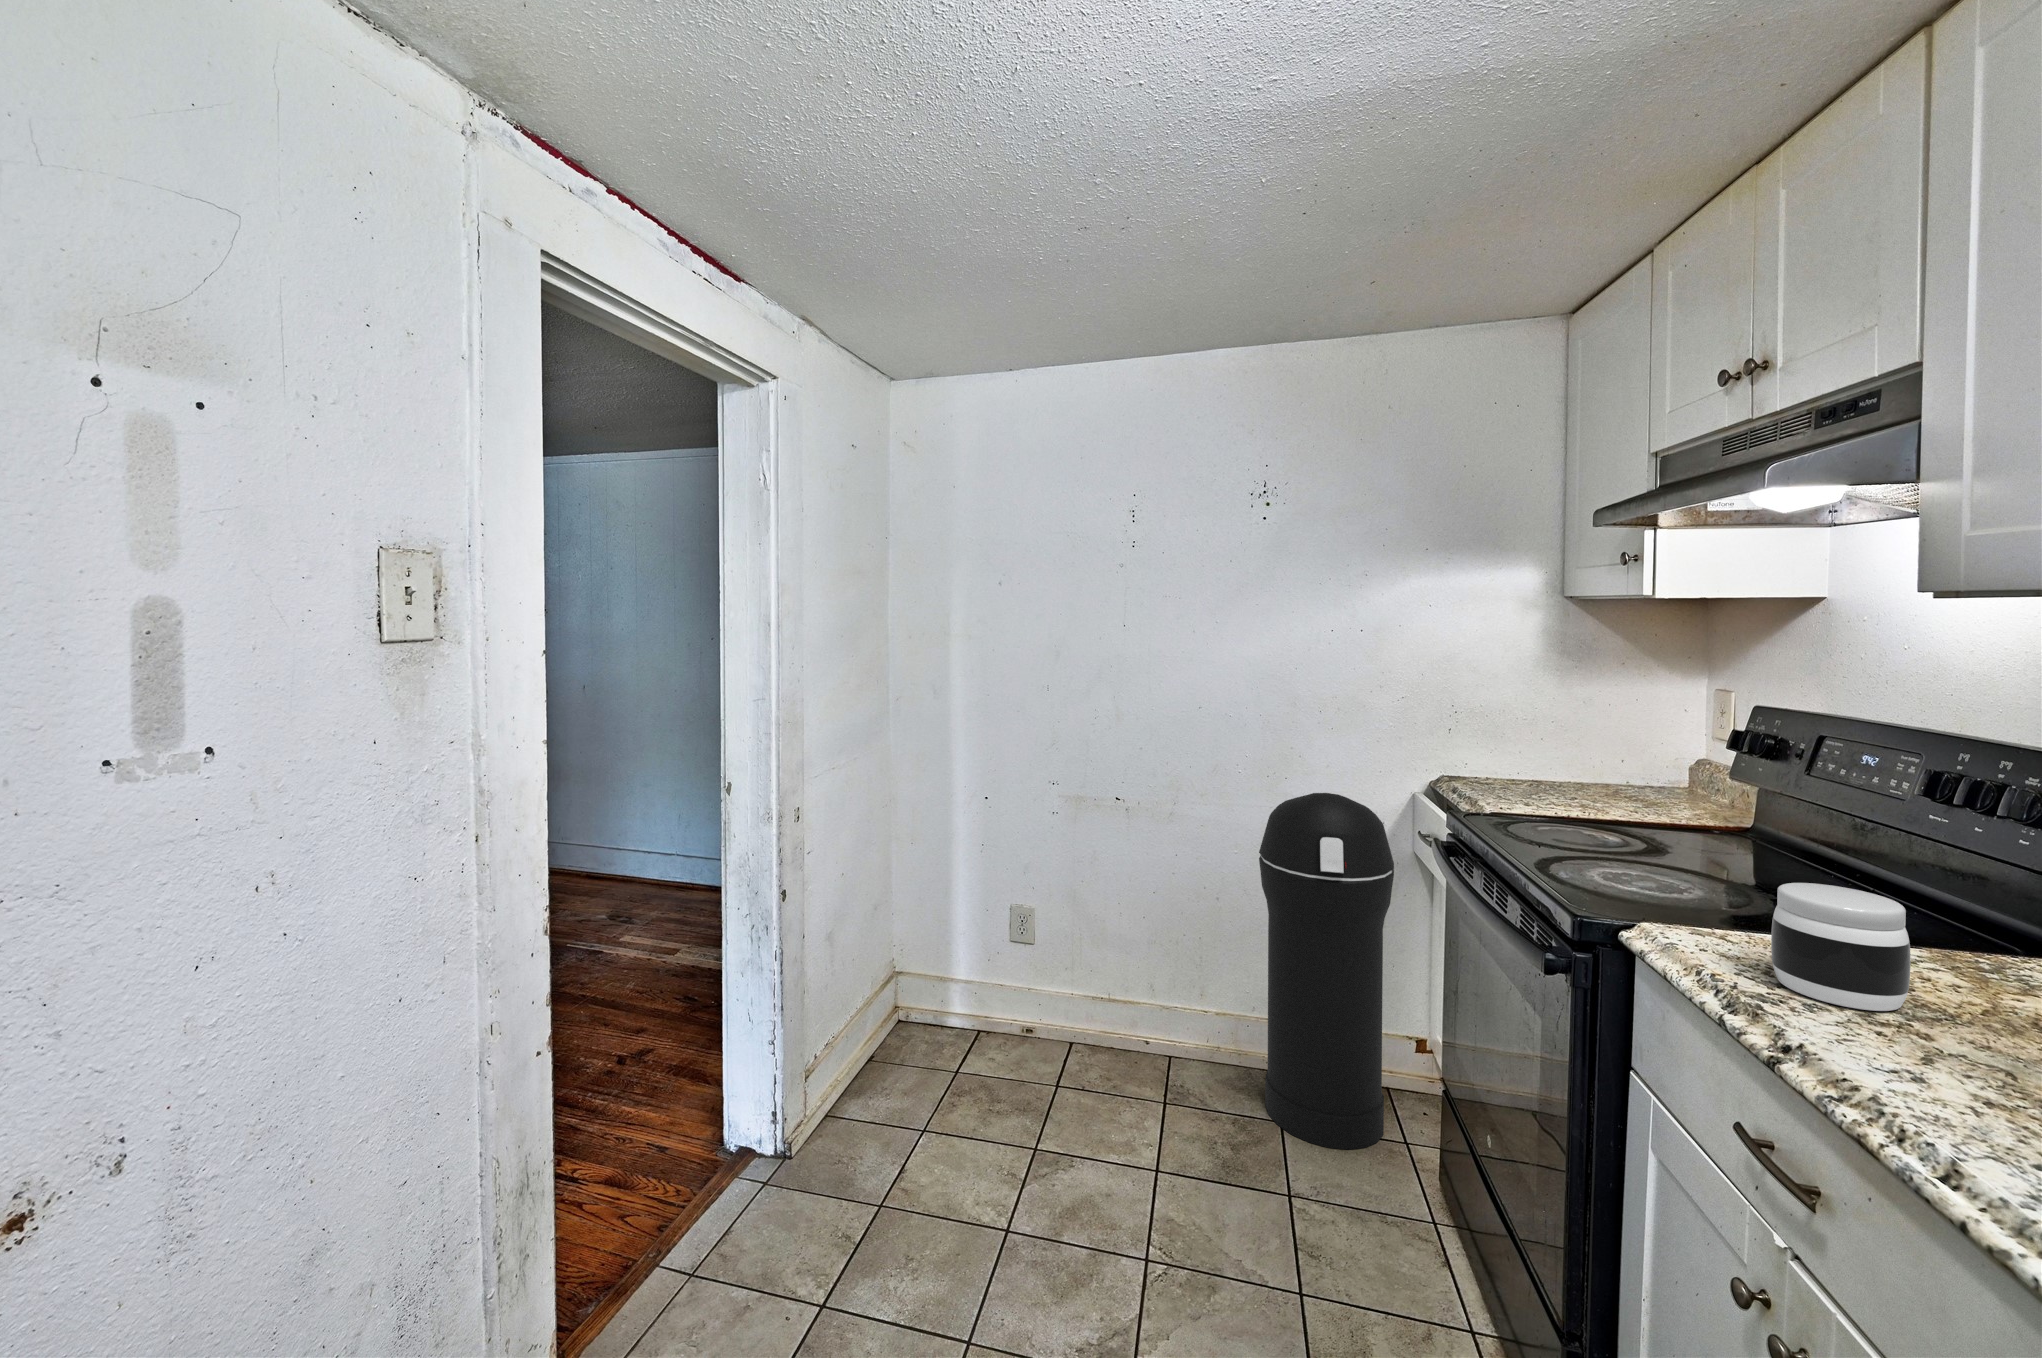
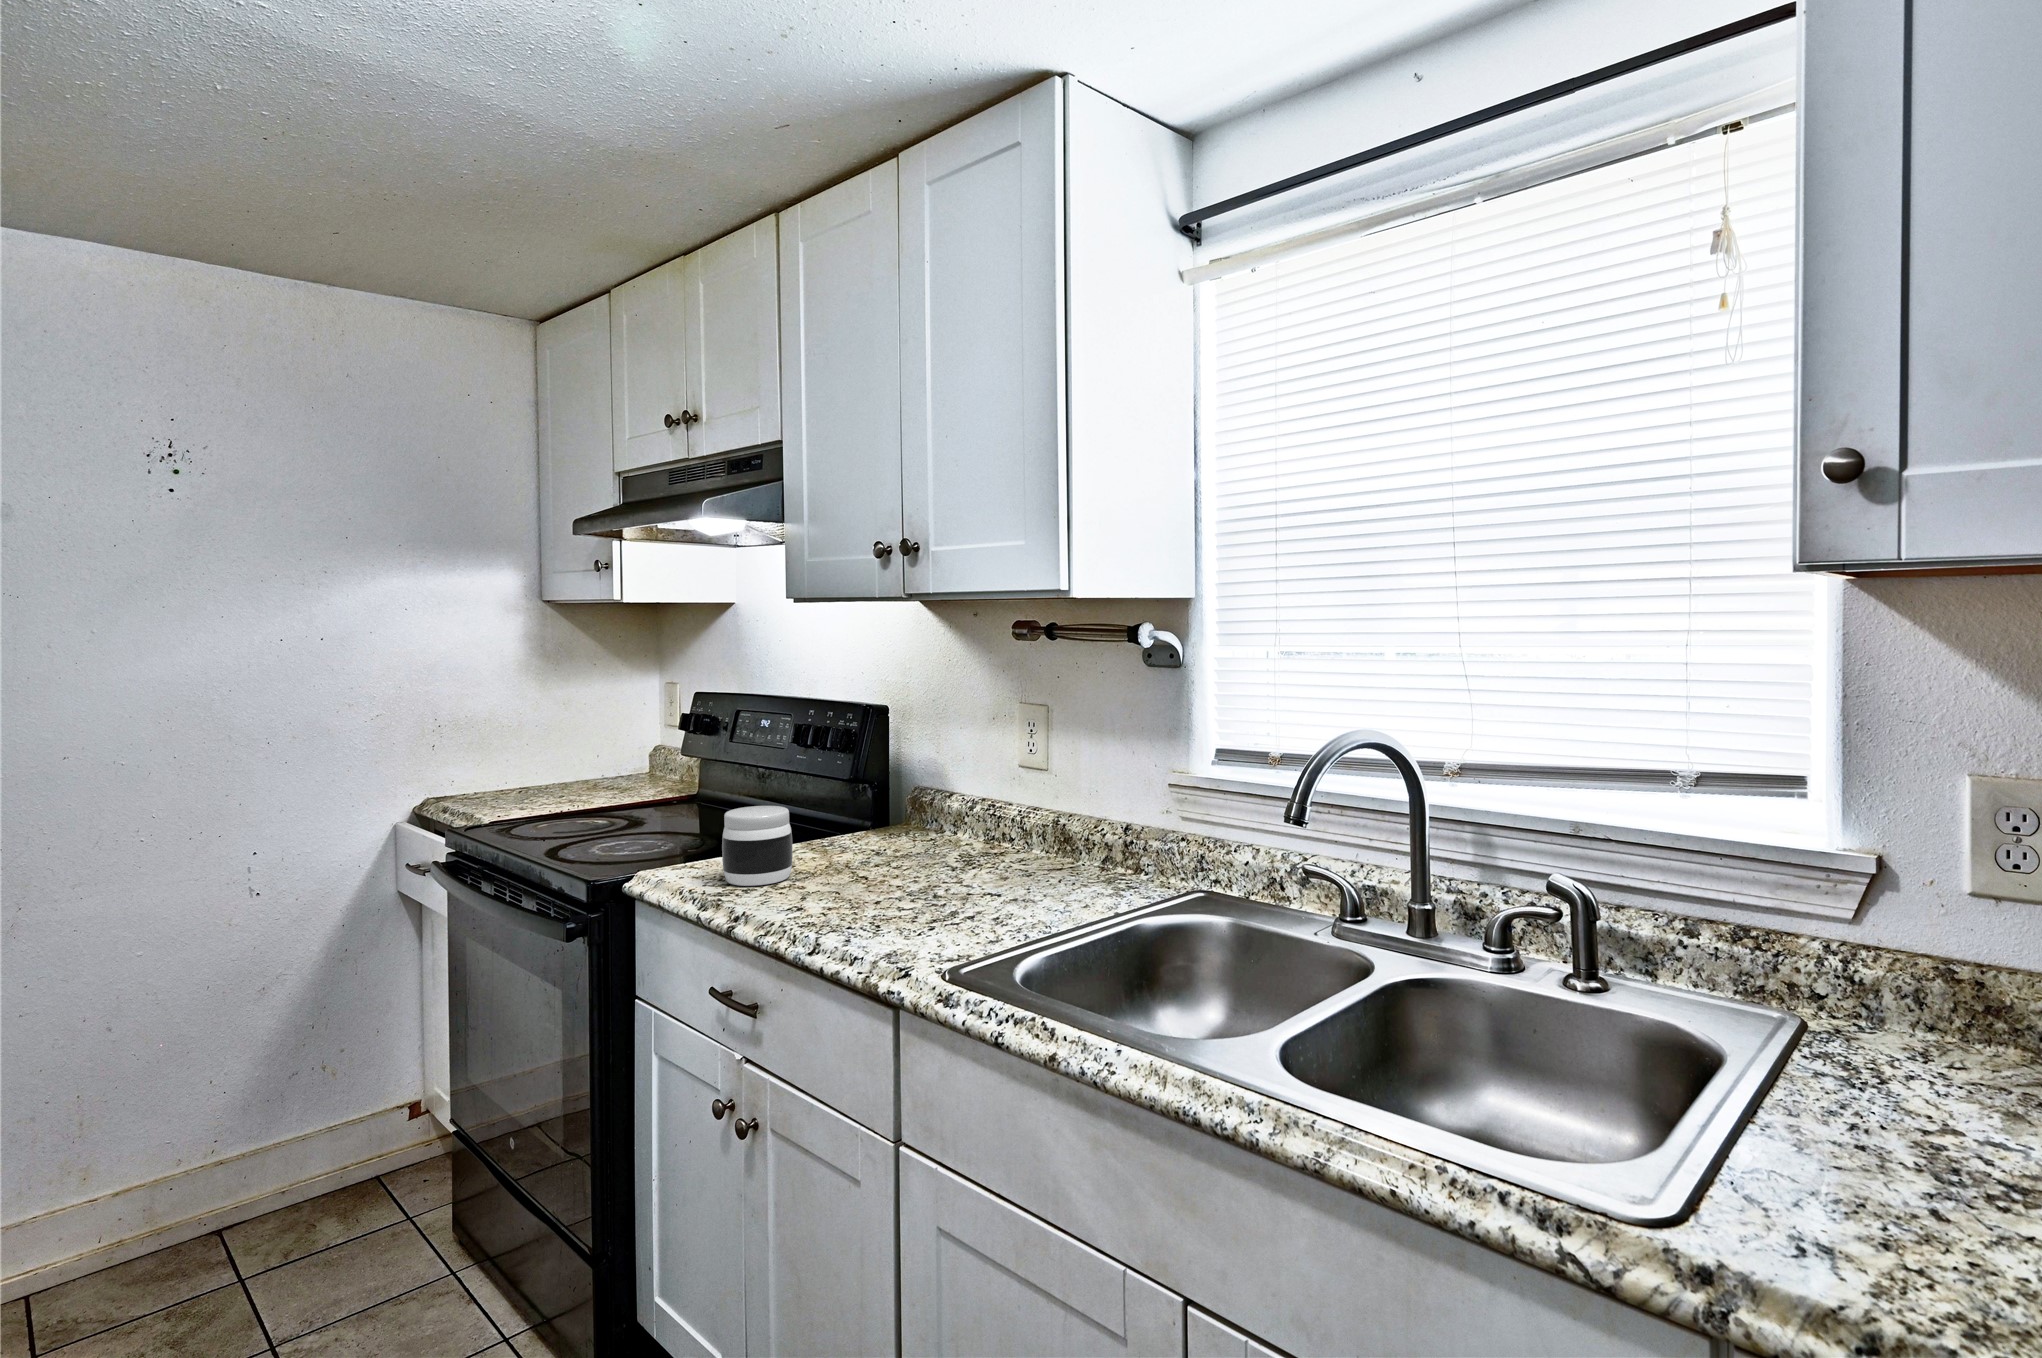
trash can: present [1259,793,1394,1150] -> none [192,840,383,1286]

